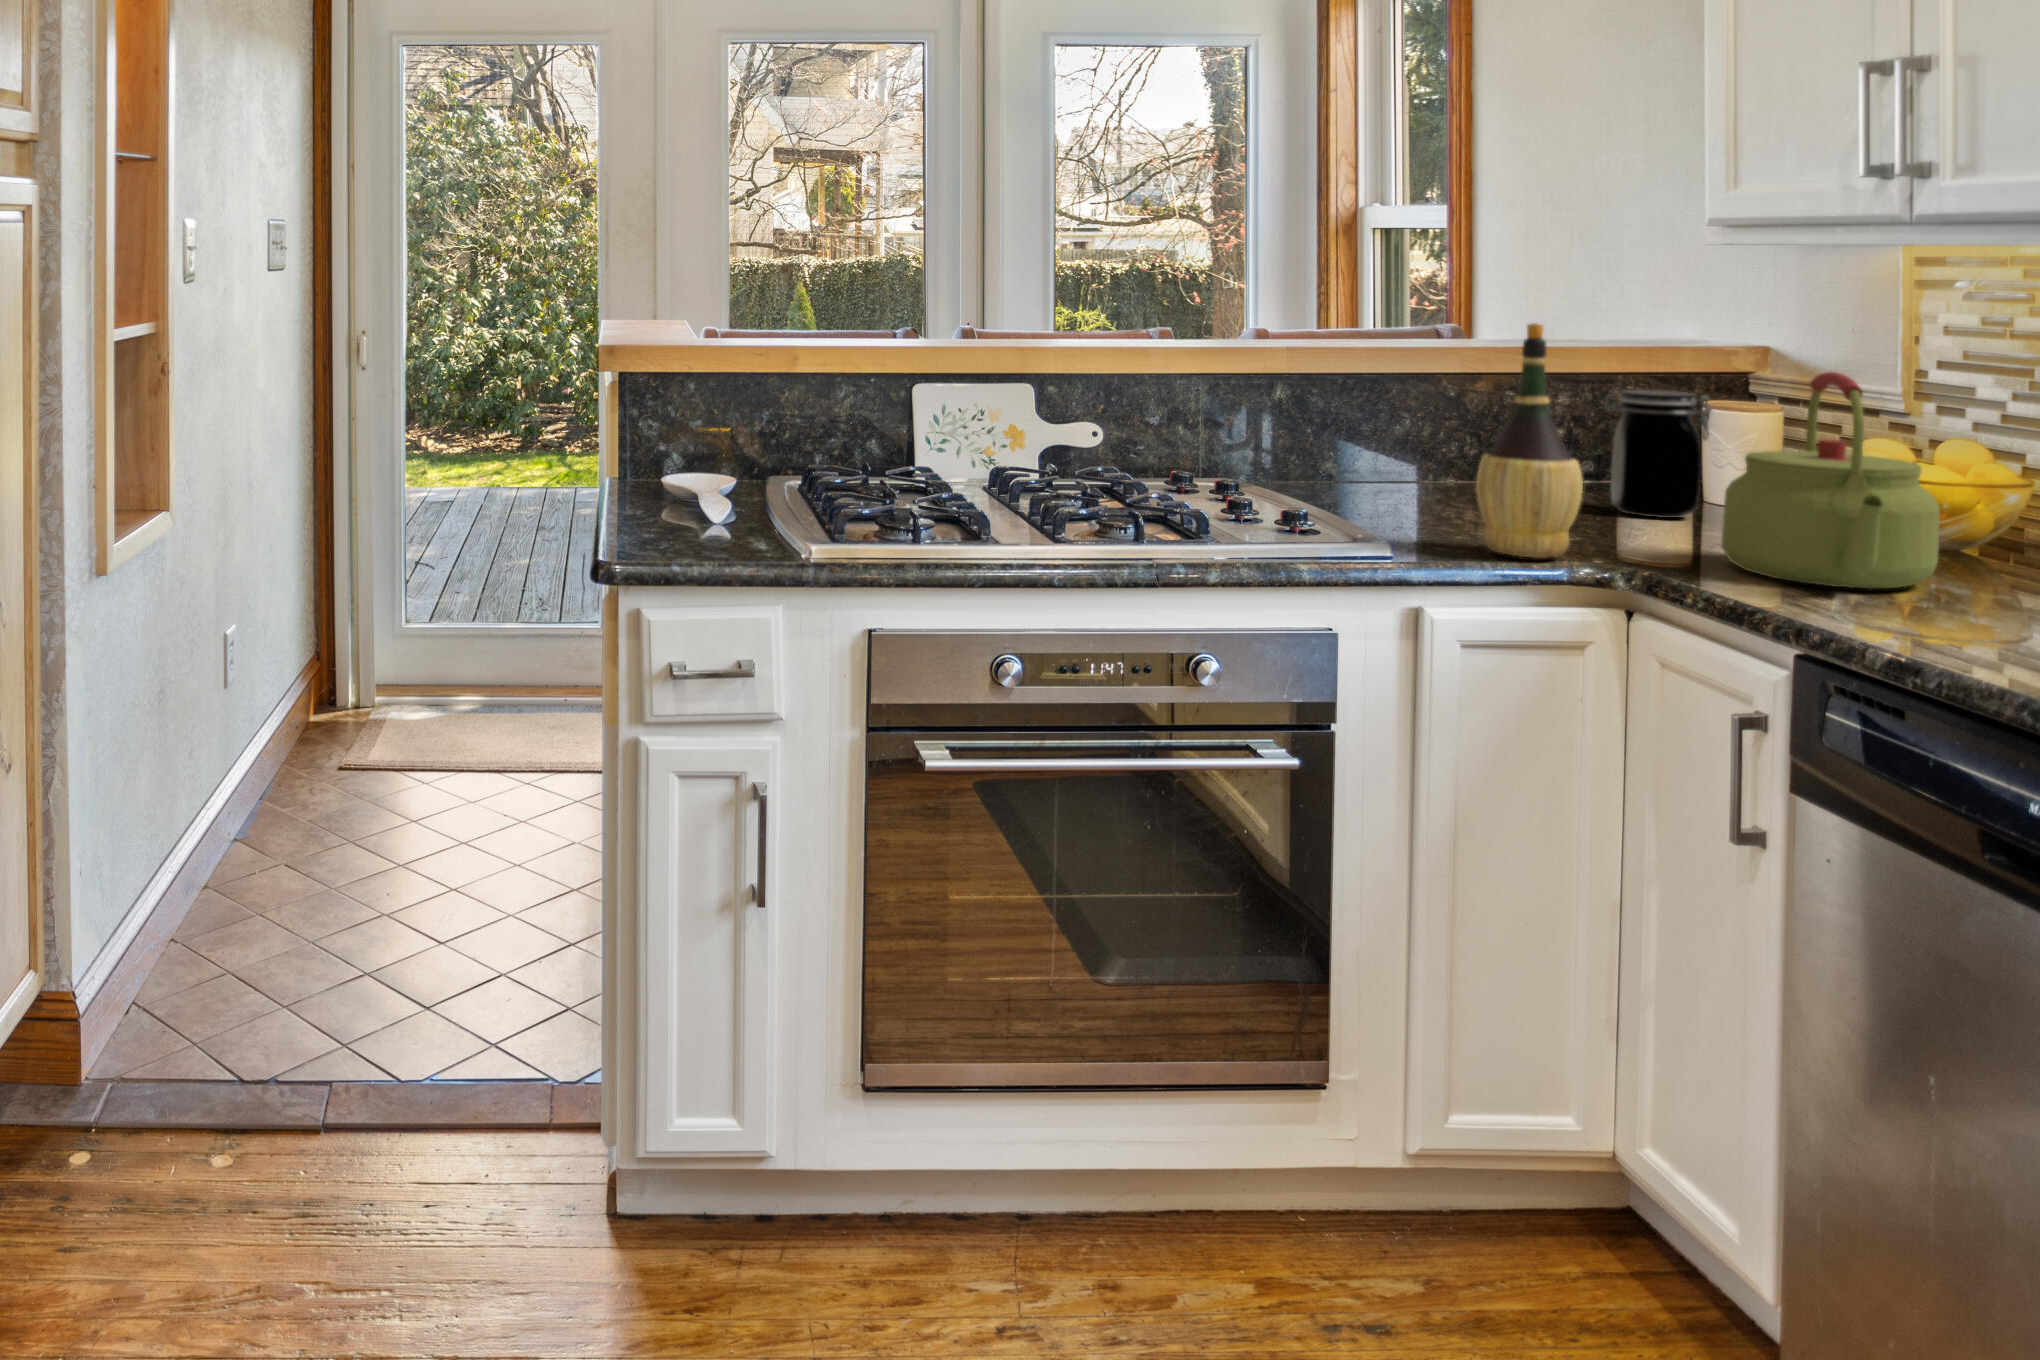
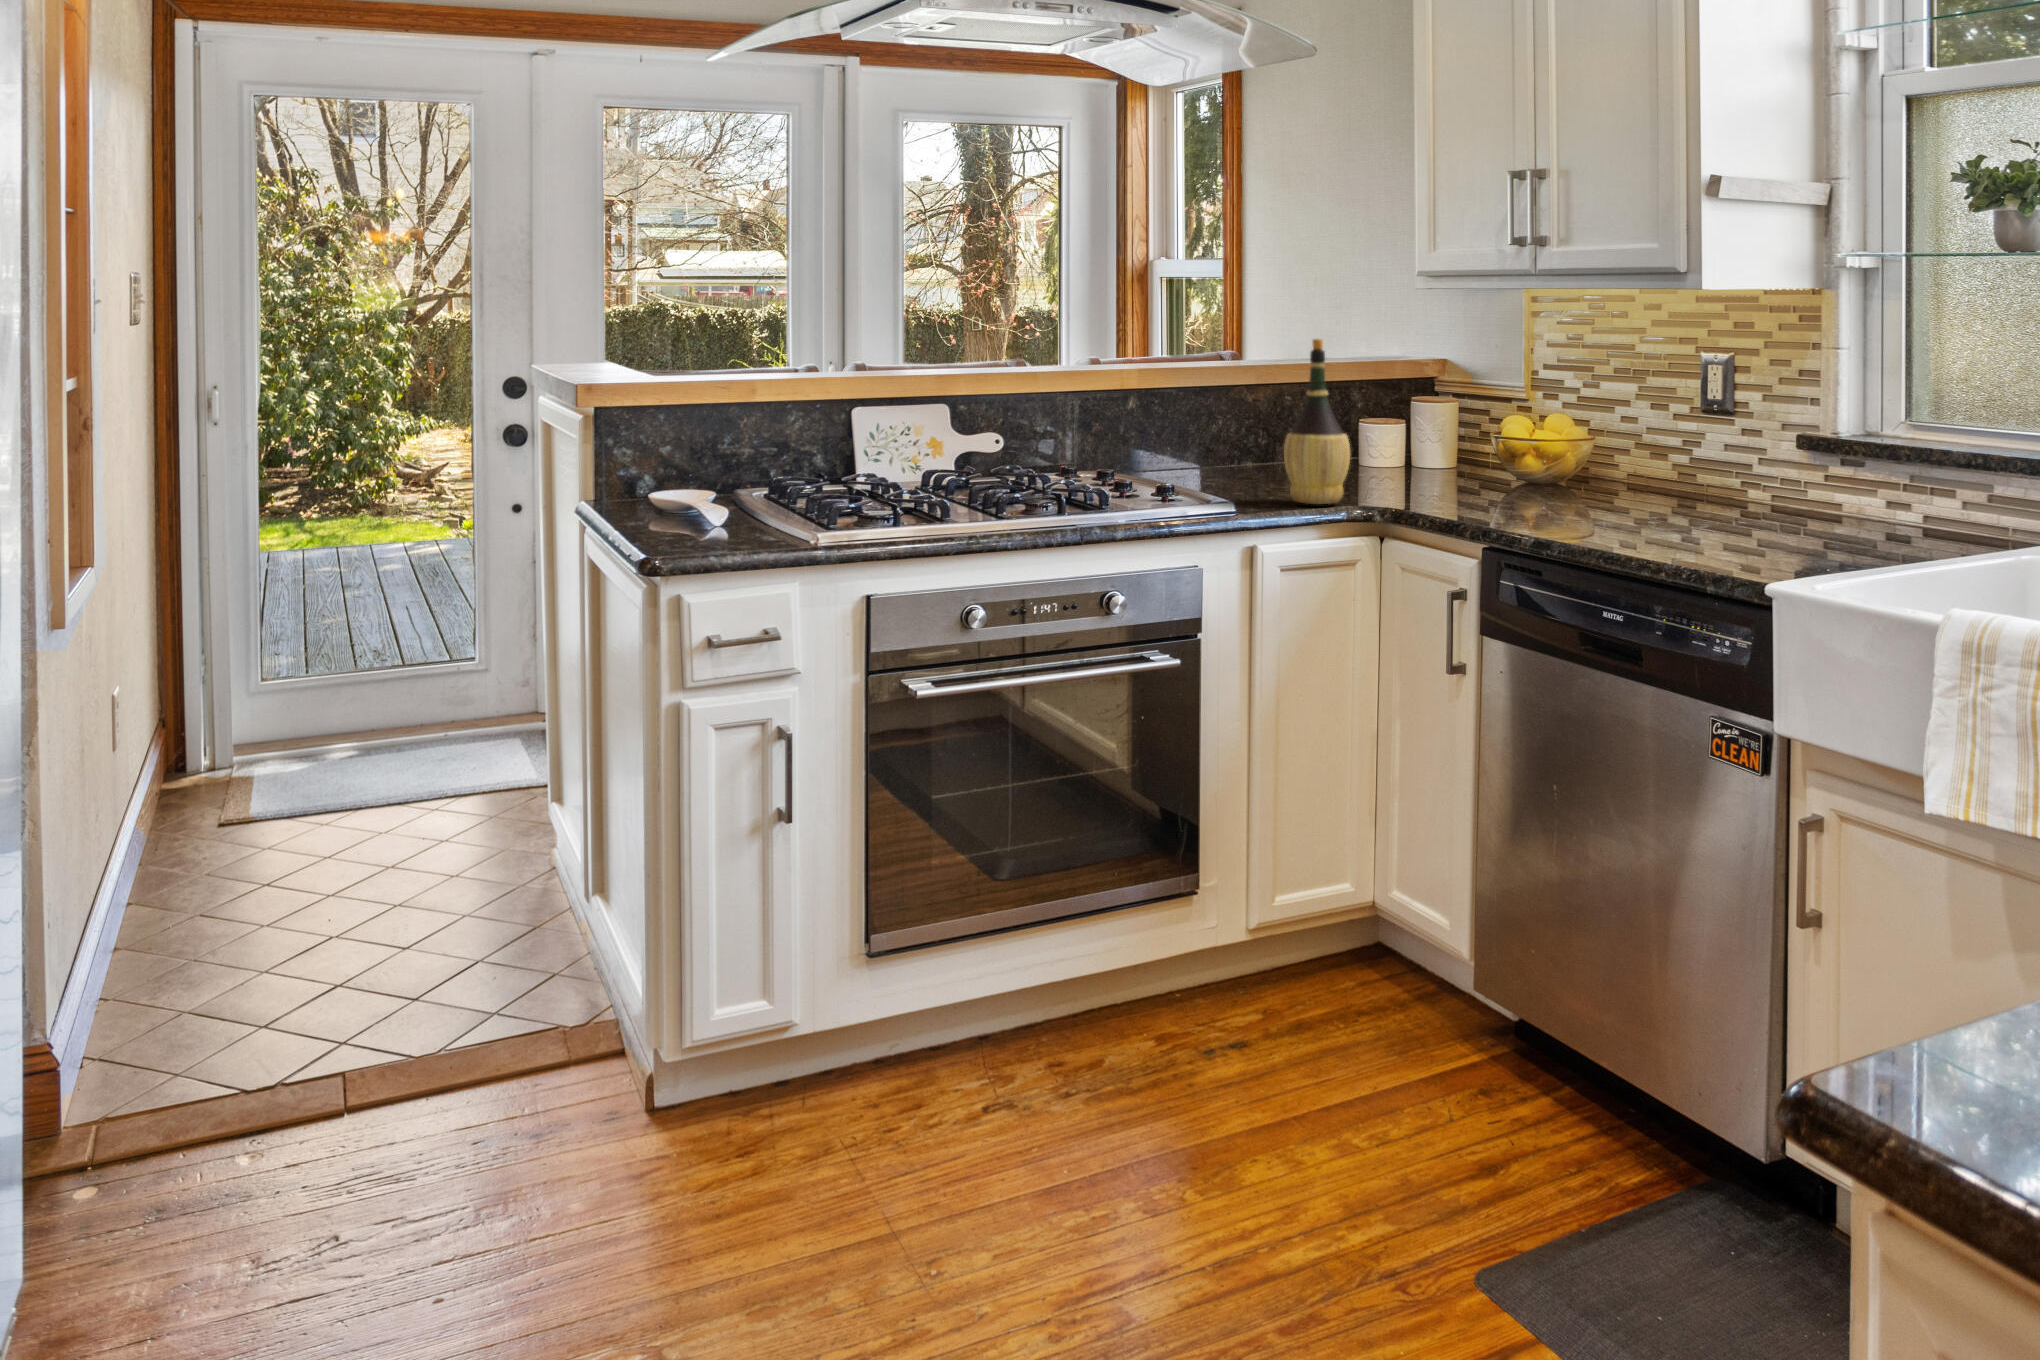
kettle: present [1721,372,1940,589] -> none [1432,368,1551,509]
jar: present [1605,390,1712,518] -> none [1352,388,1418,477]

